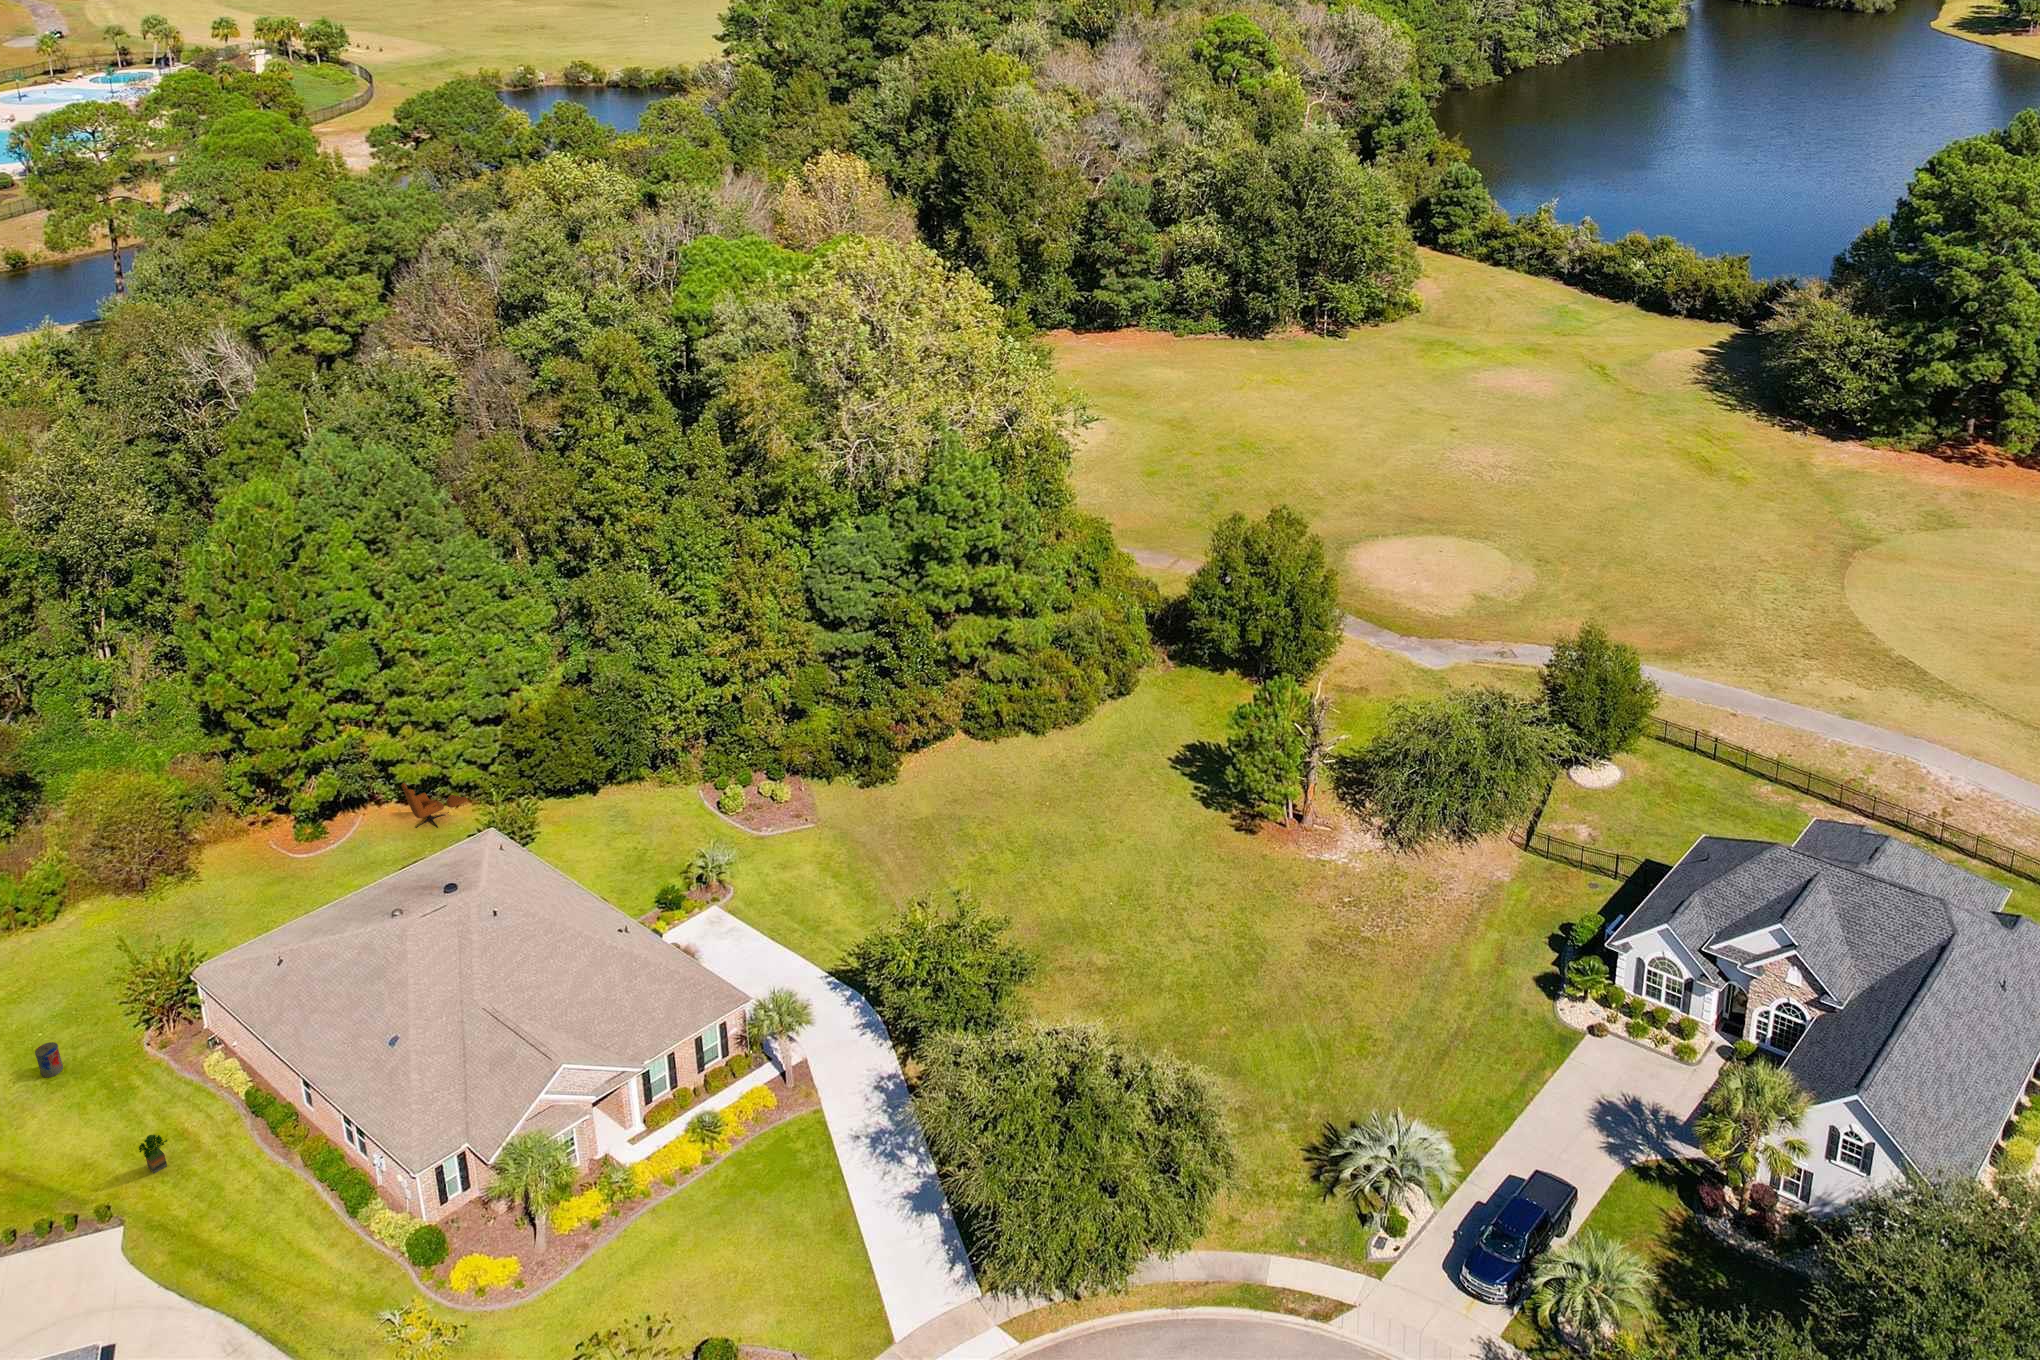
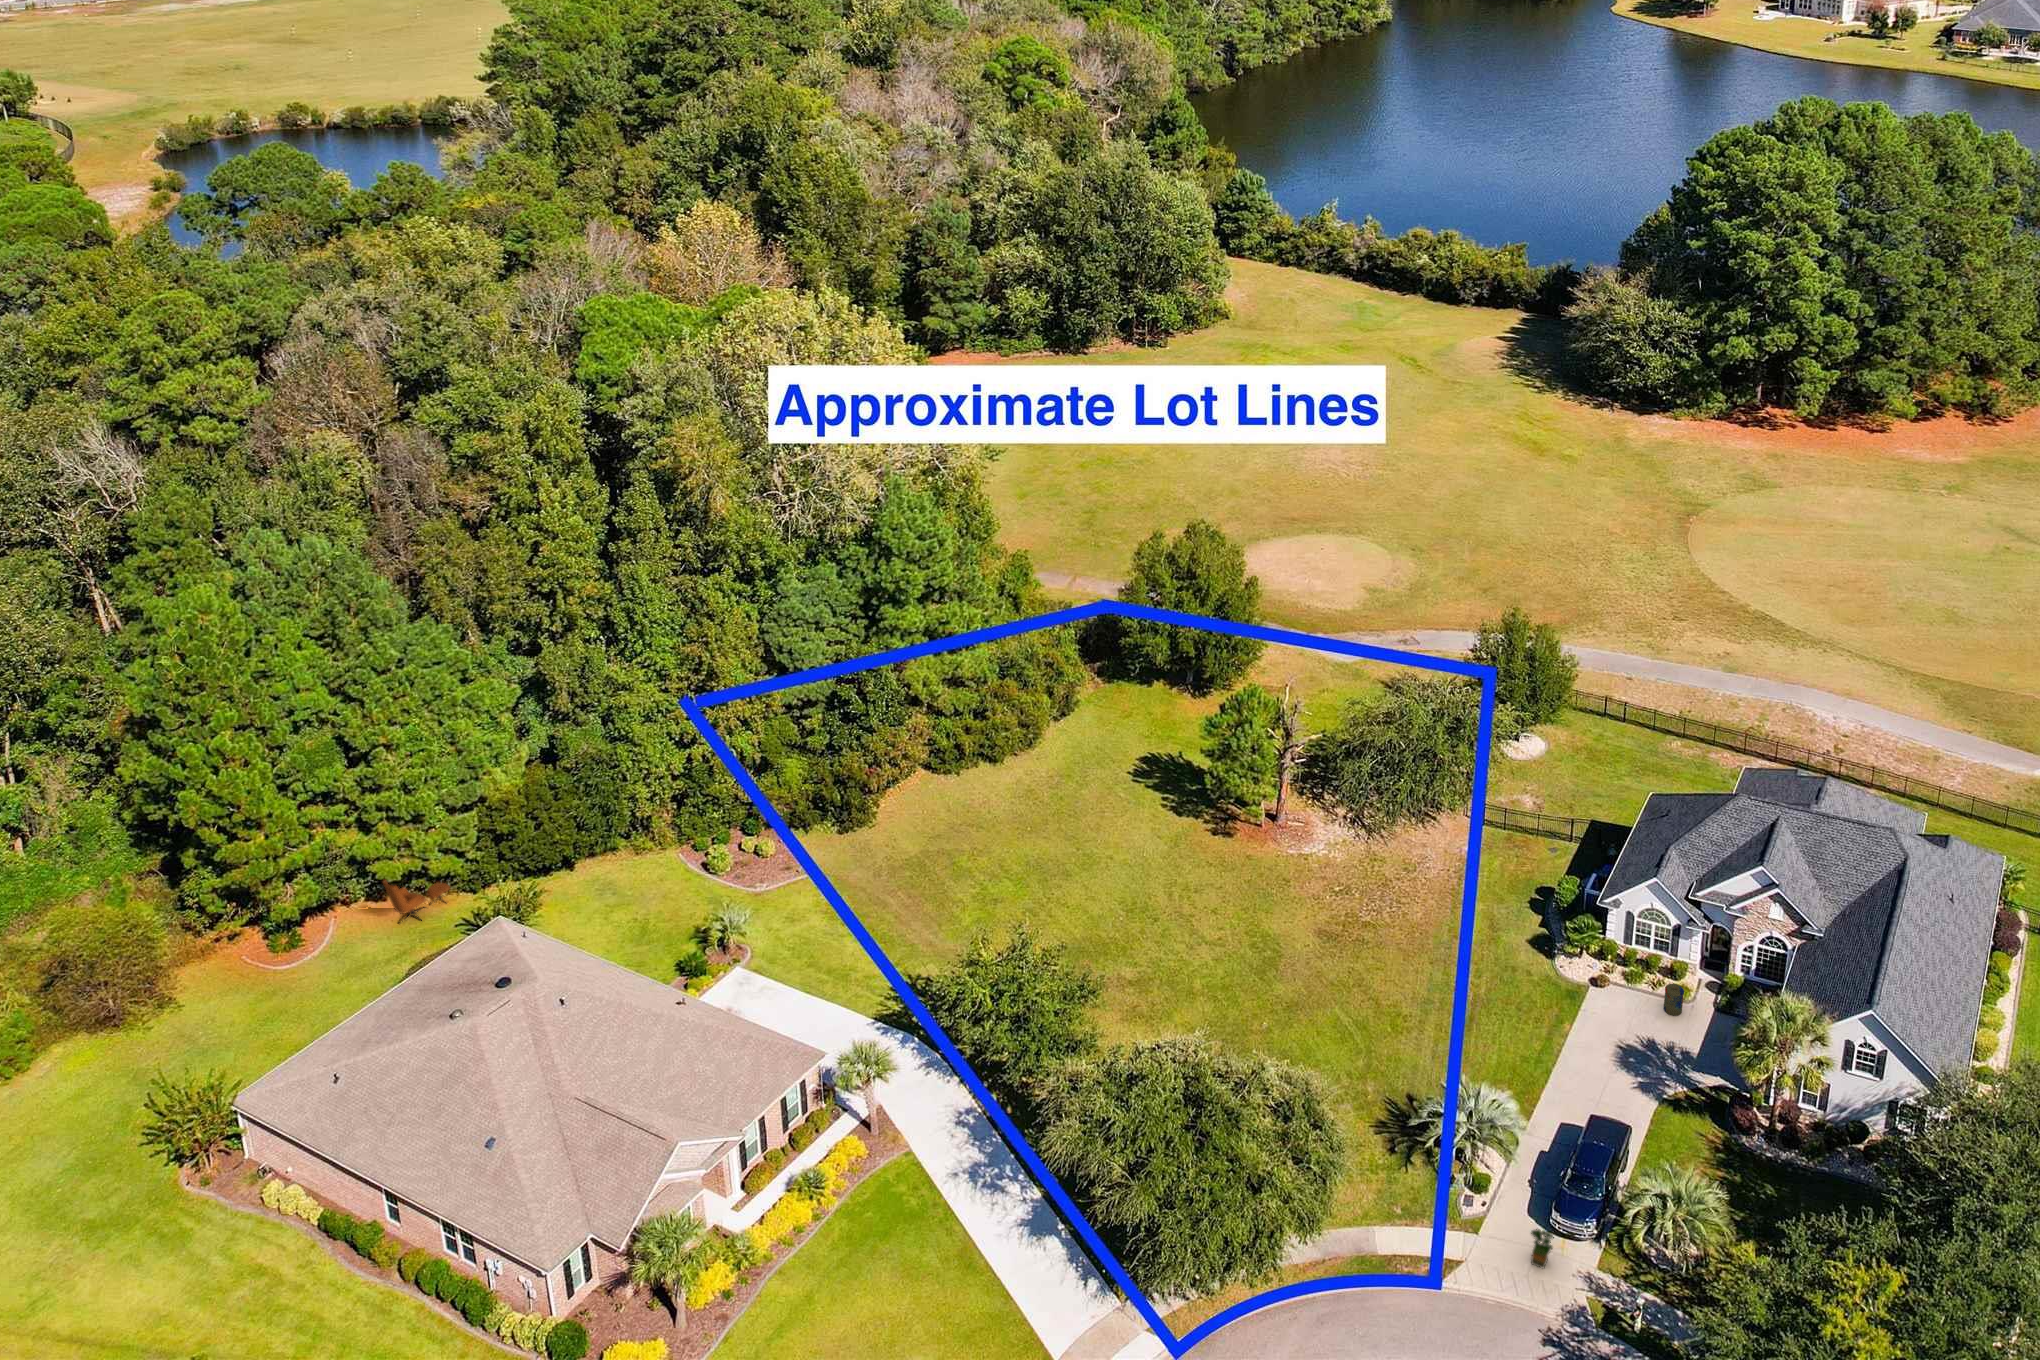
trash can: present [35,1042,63,1078] -> present [1664,984,1684,1016]
potted tree: present [139,1134,167,1174] -> present [1531,1229,1554,1268]

